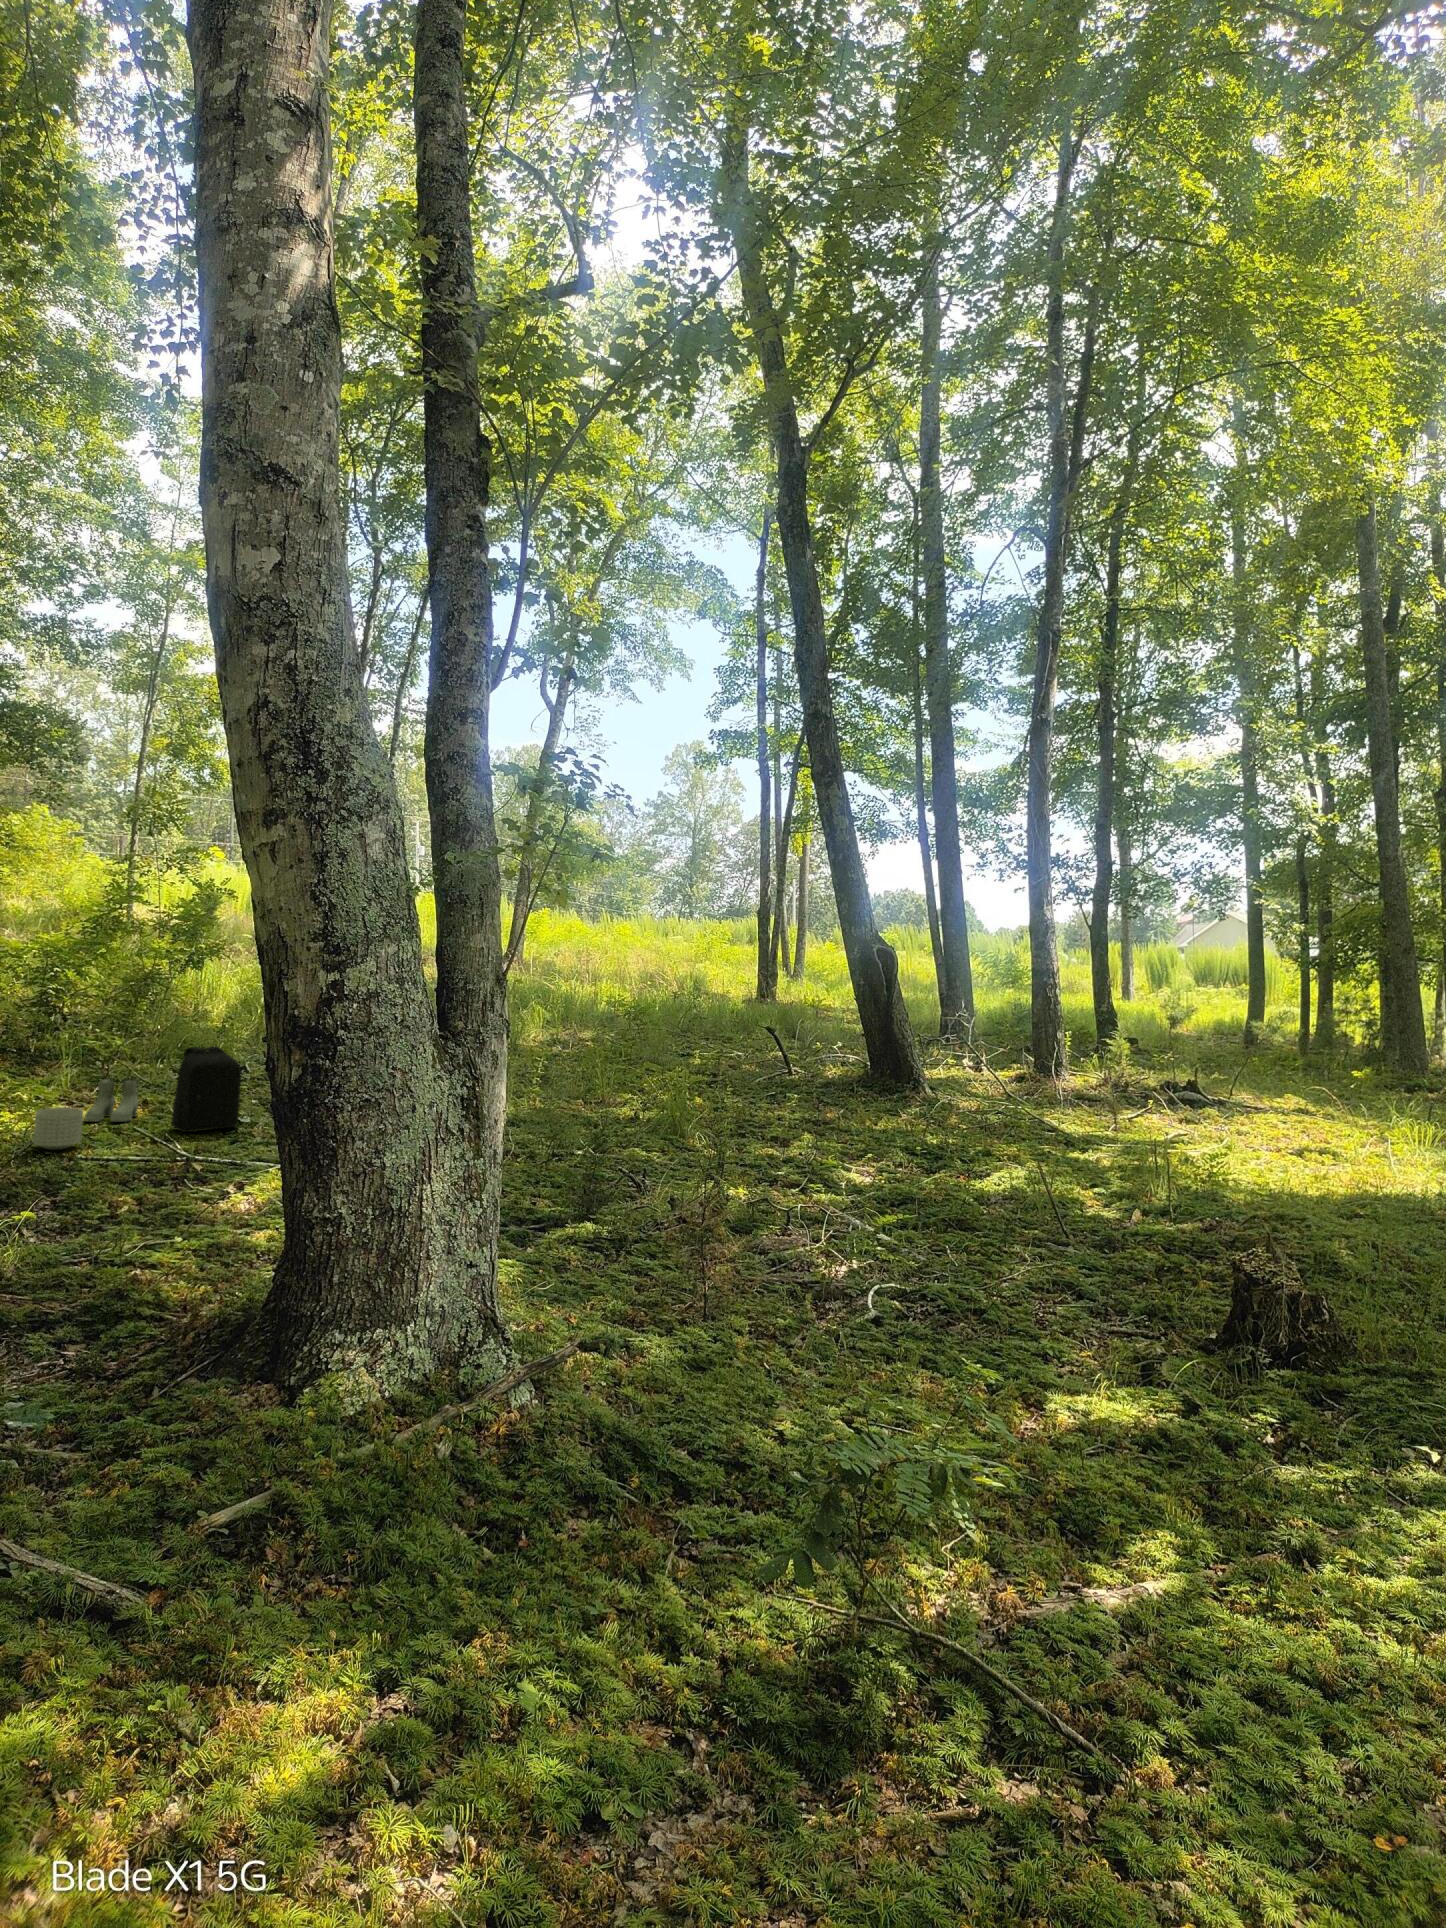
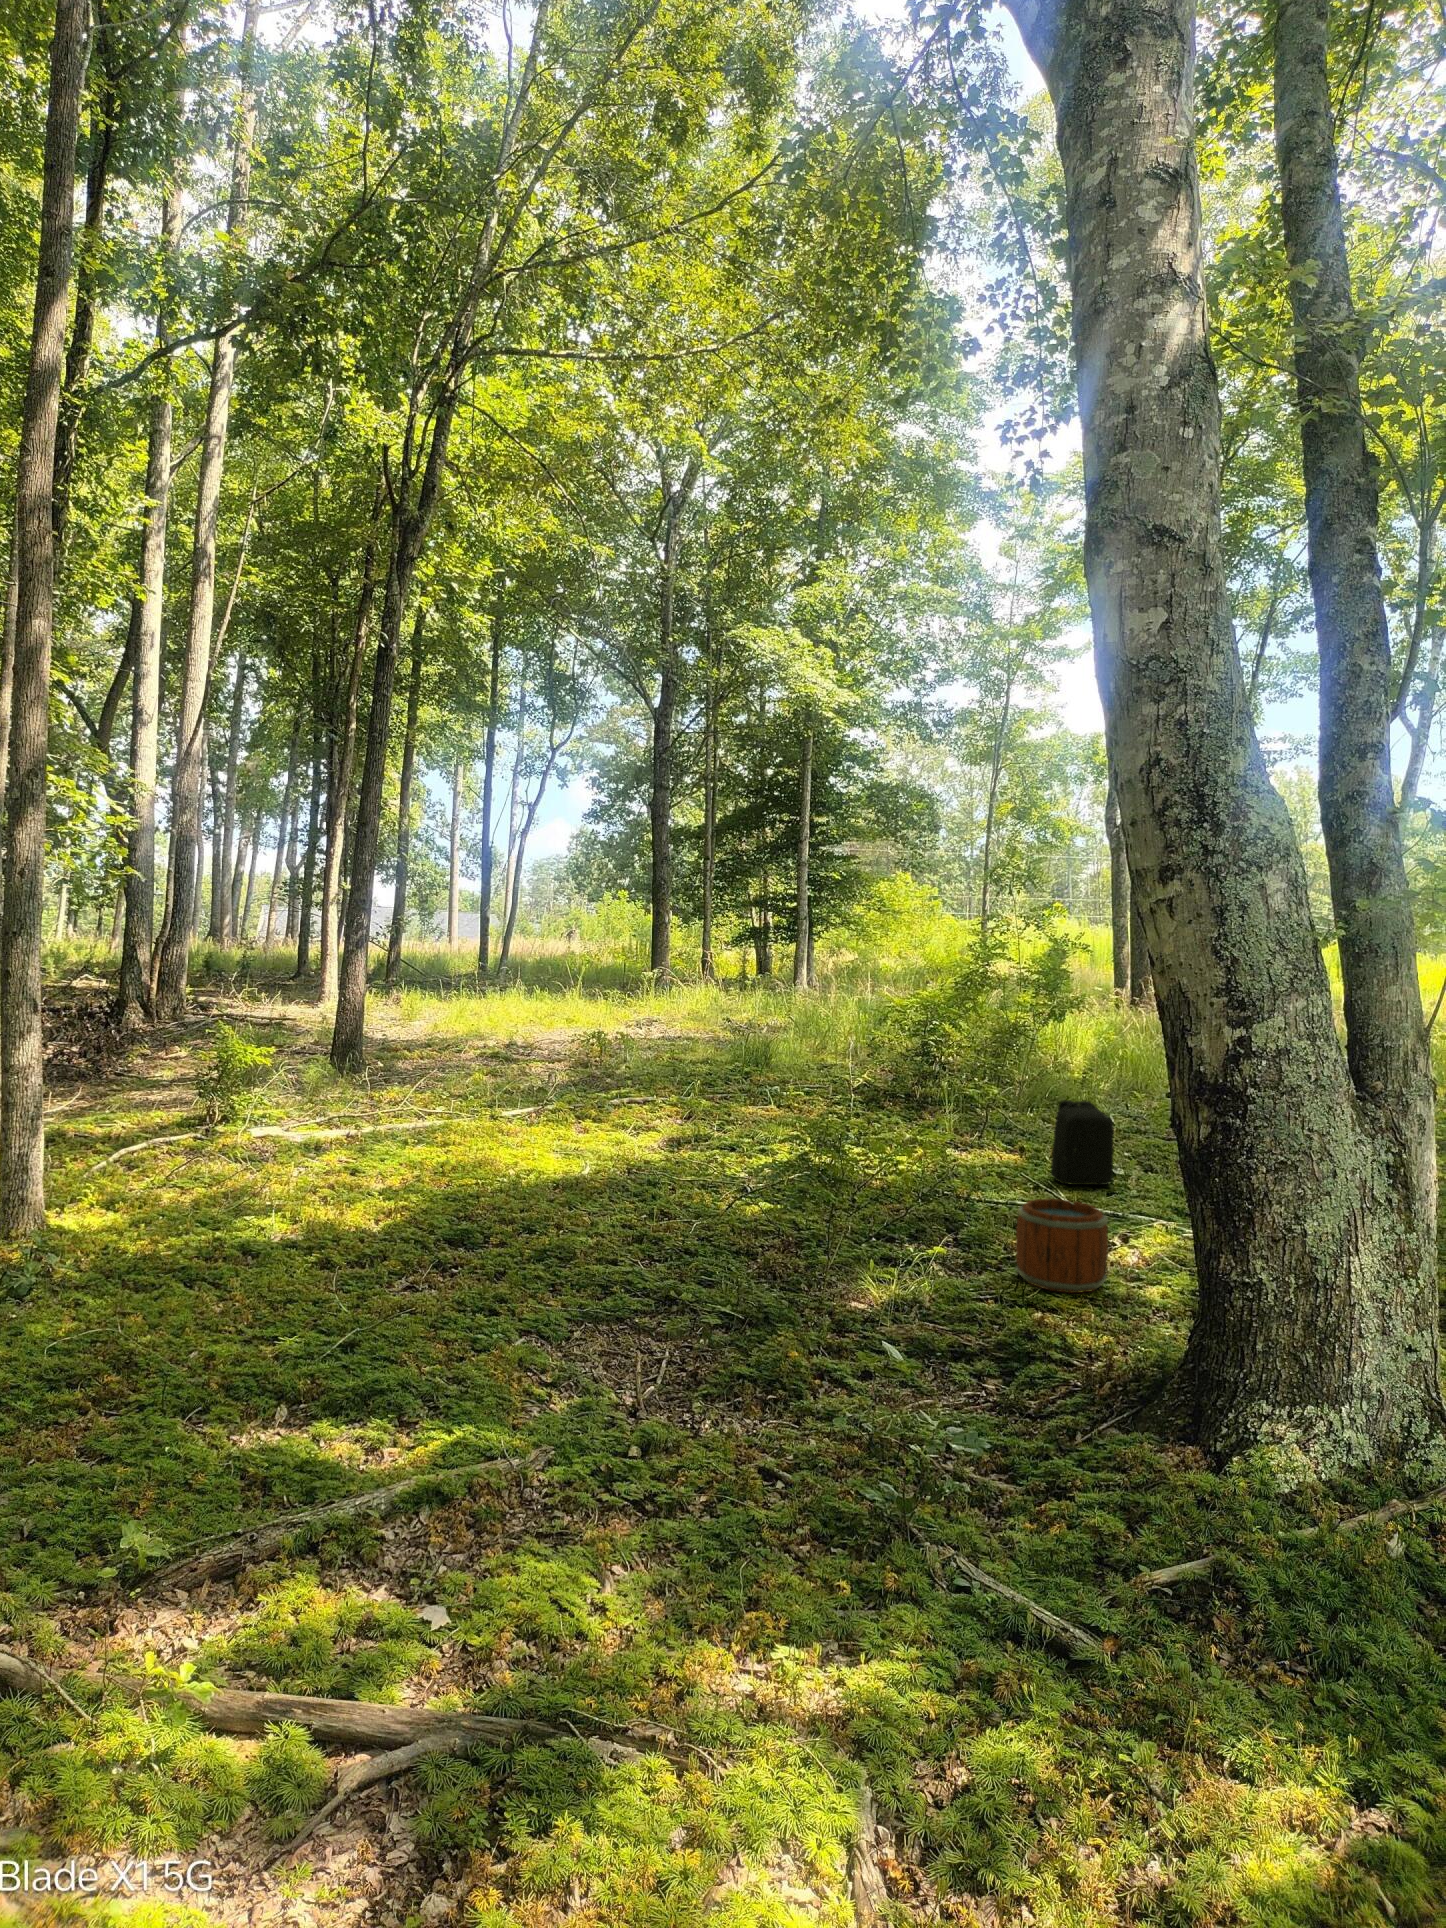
boots: present [85,1078,139,1122] -> none [977,1126,1020,1168]
planter: present [33,1107,83,1150] -> none [943,1148,980,1186]
bucket: none [103,1155,215,1255] -> present [1015,1199,1108,1293]

